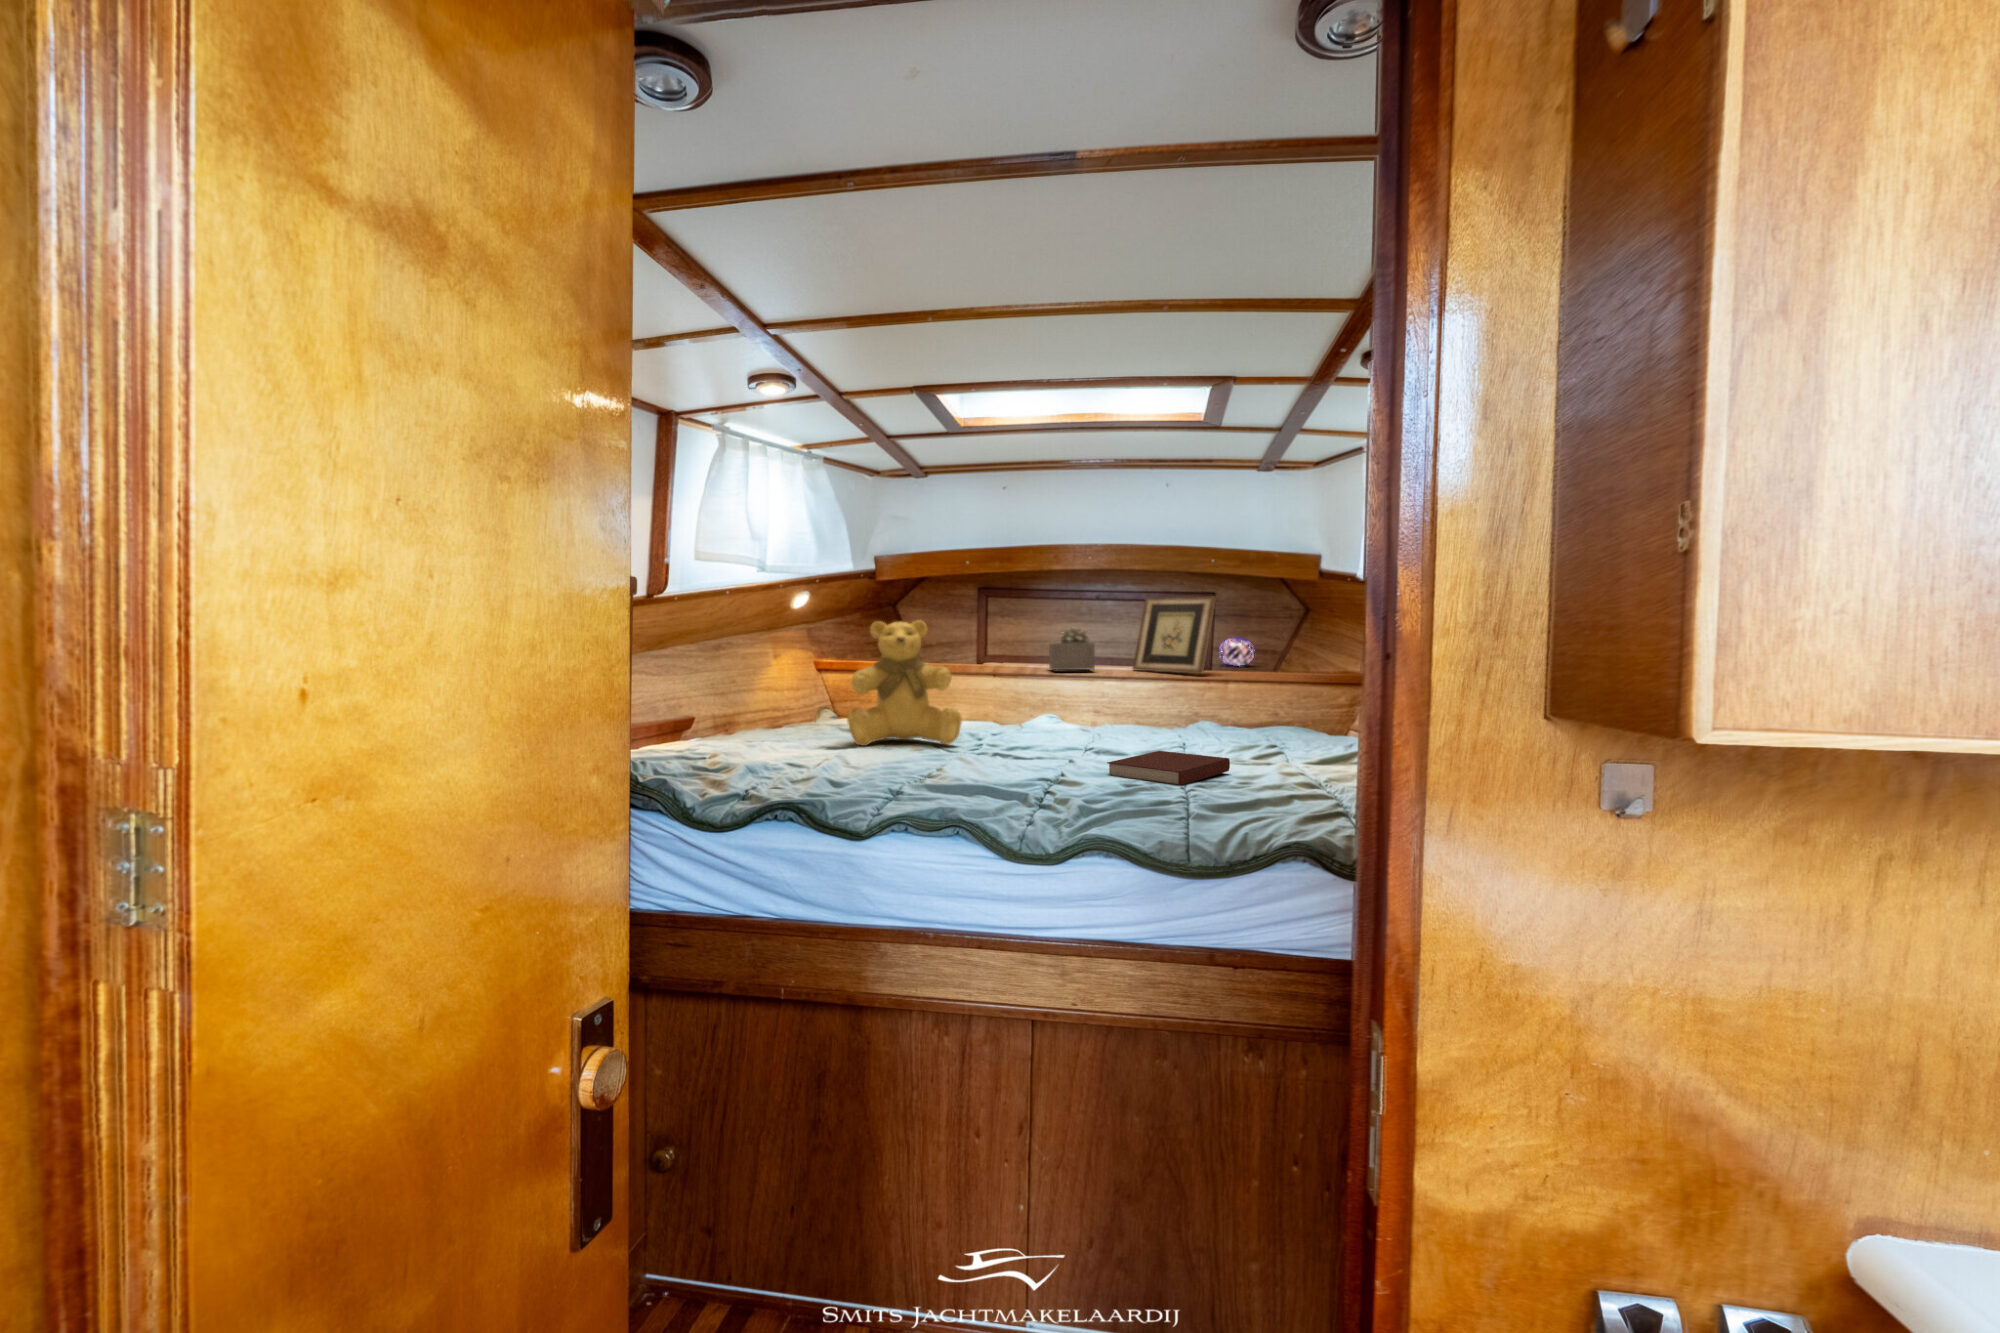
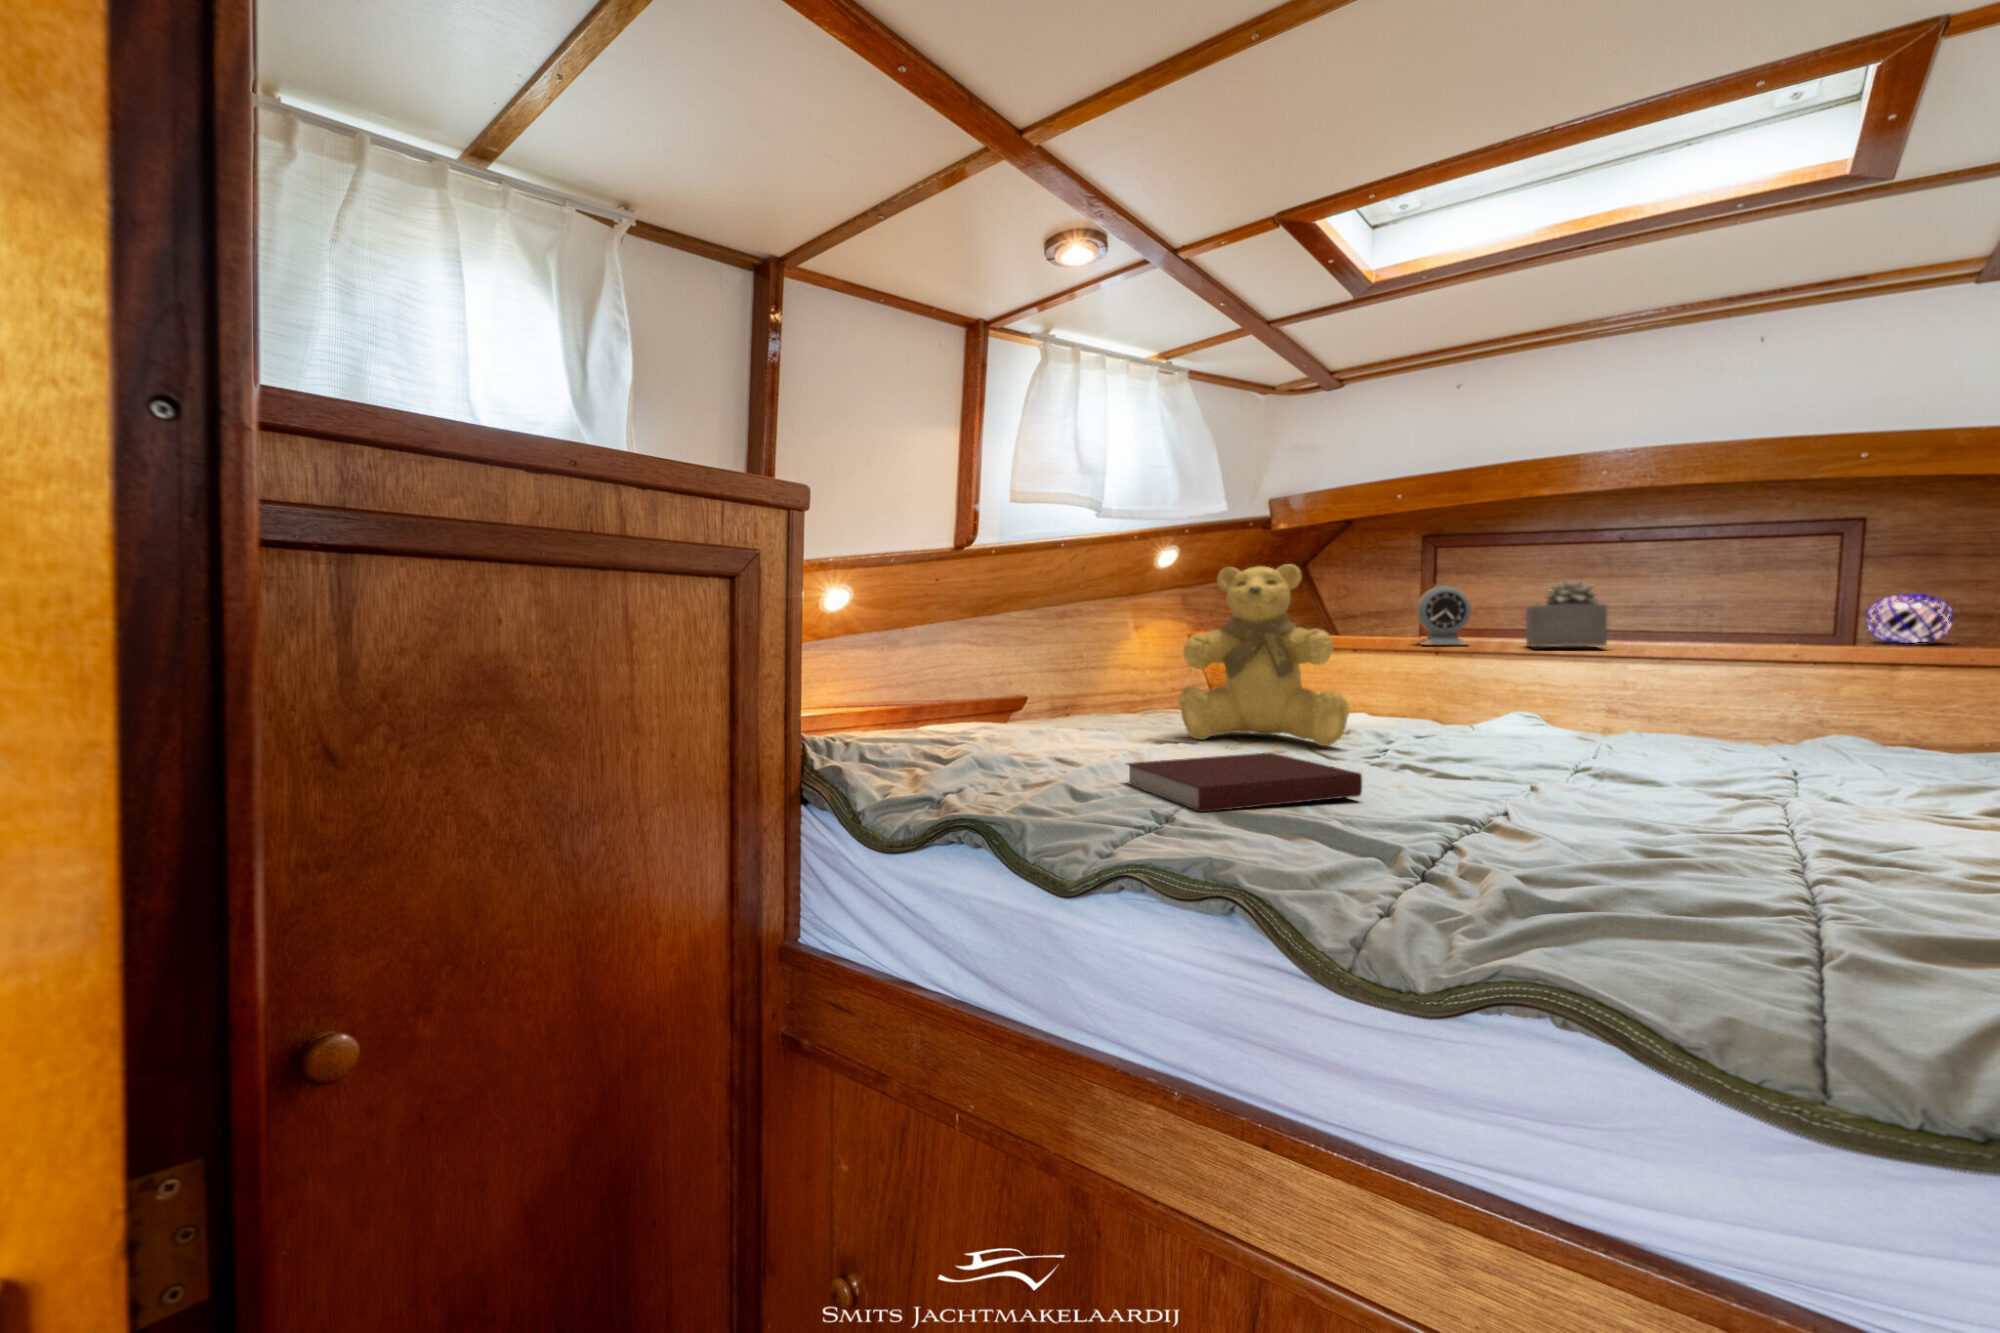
picture frame: present [1133,596,1216,674] -> none [1680,518,1868,653]
alarm clock: none [981,626,1016,669] -> present [1416,584,1471,645]
notebook: present [1107,751,1230,785] -> present [1127,753,1362,812]

